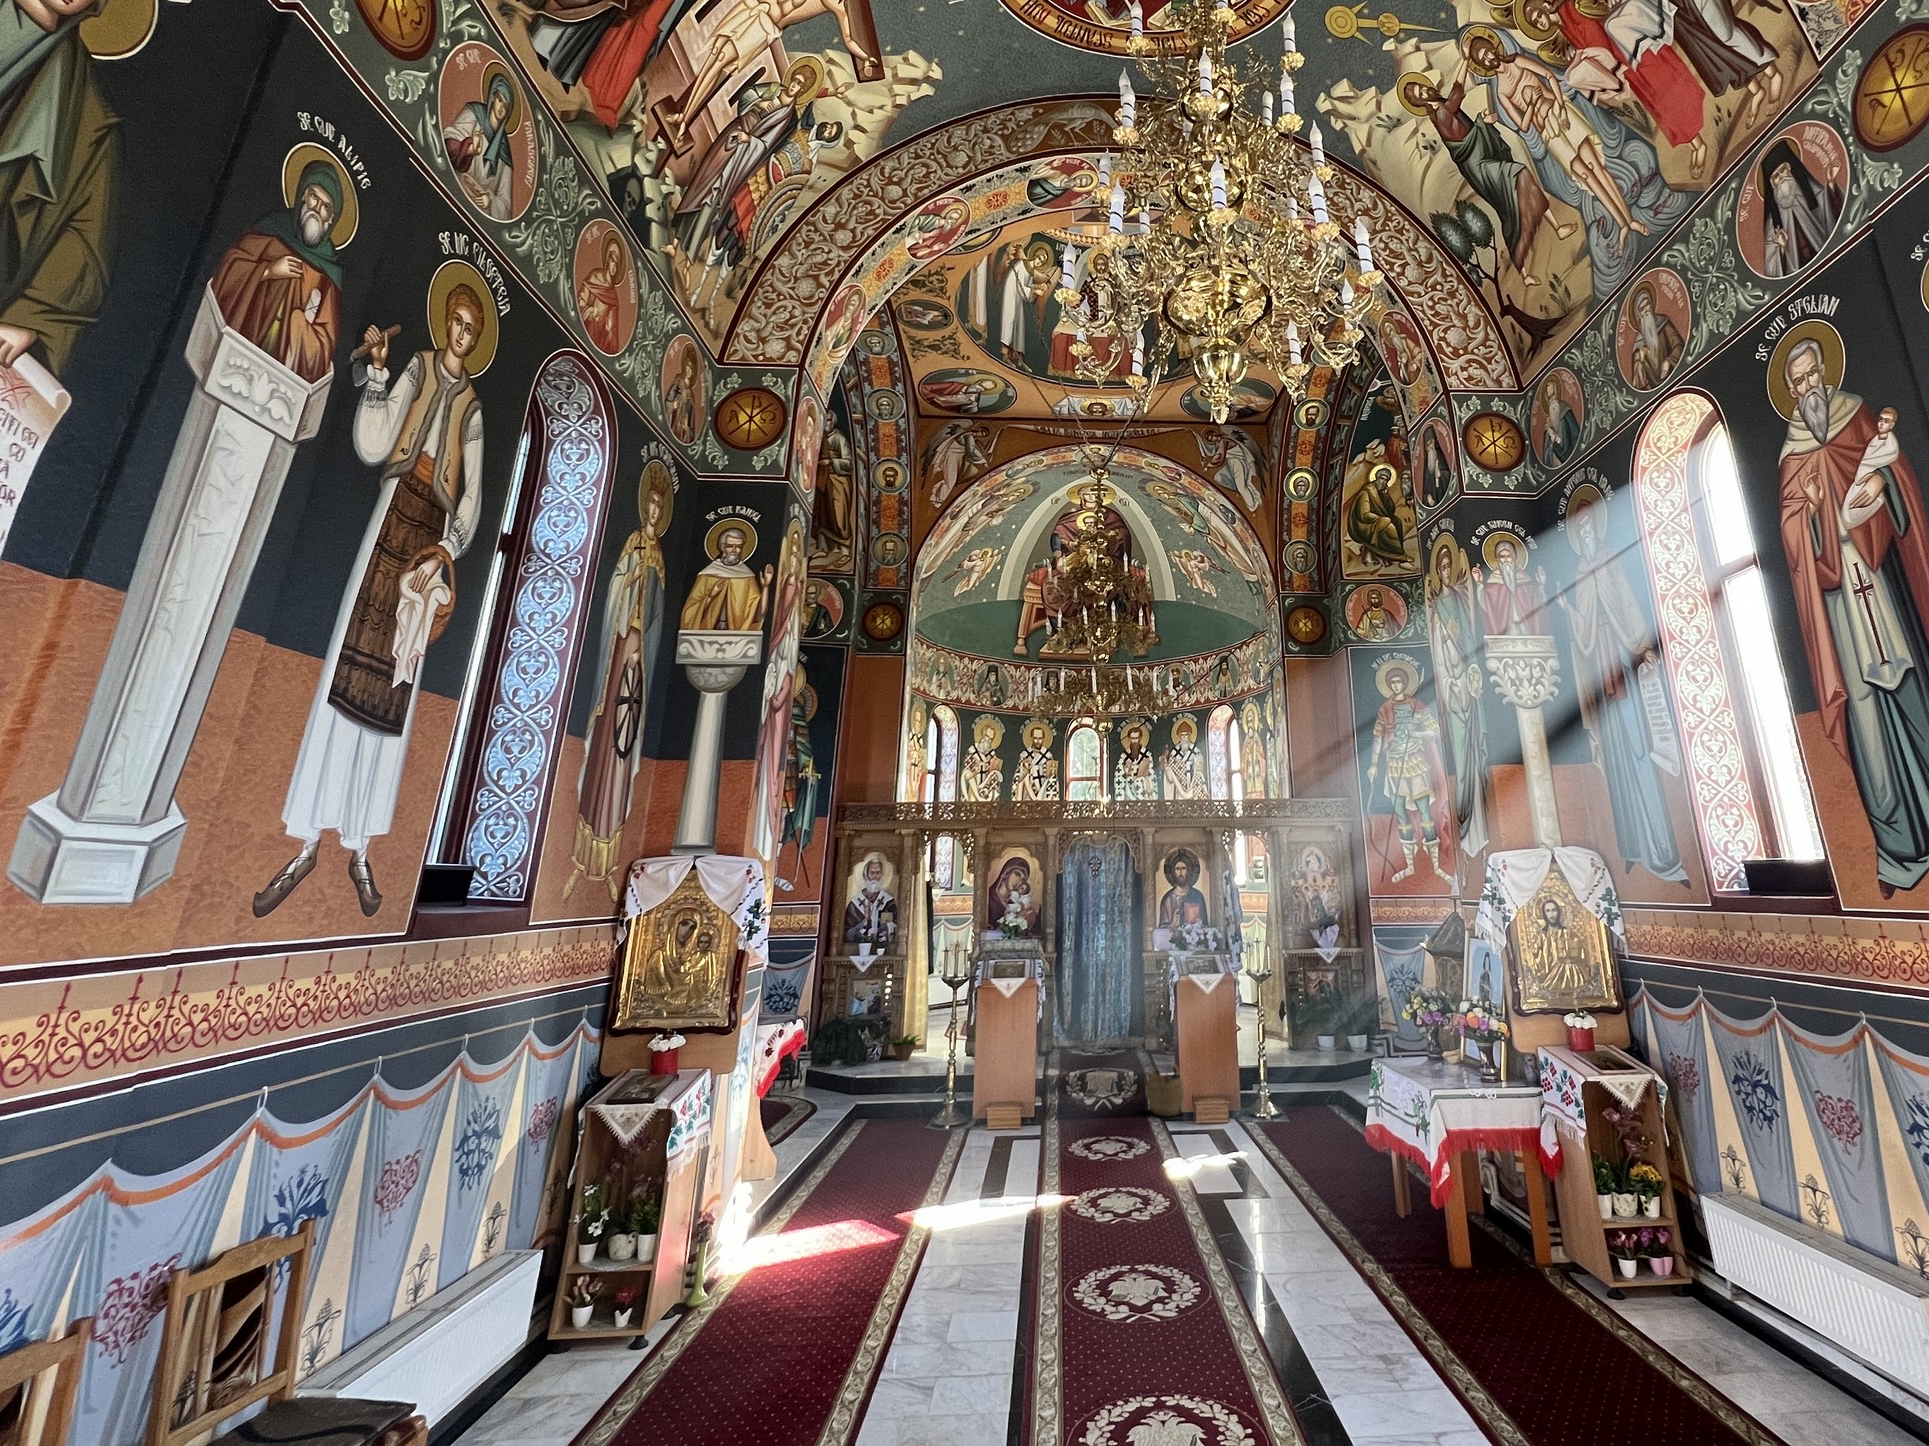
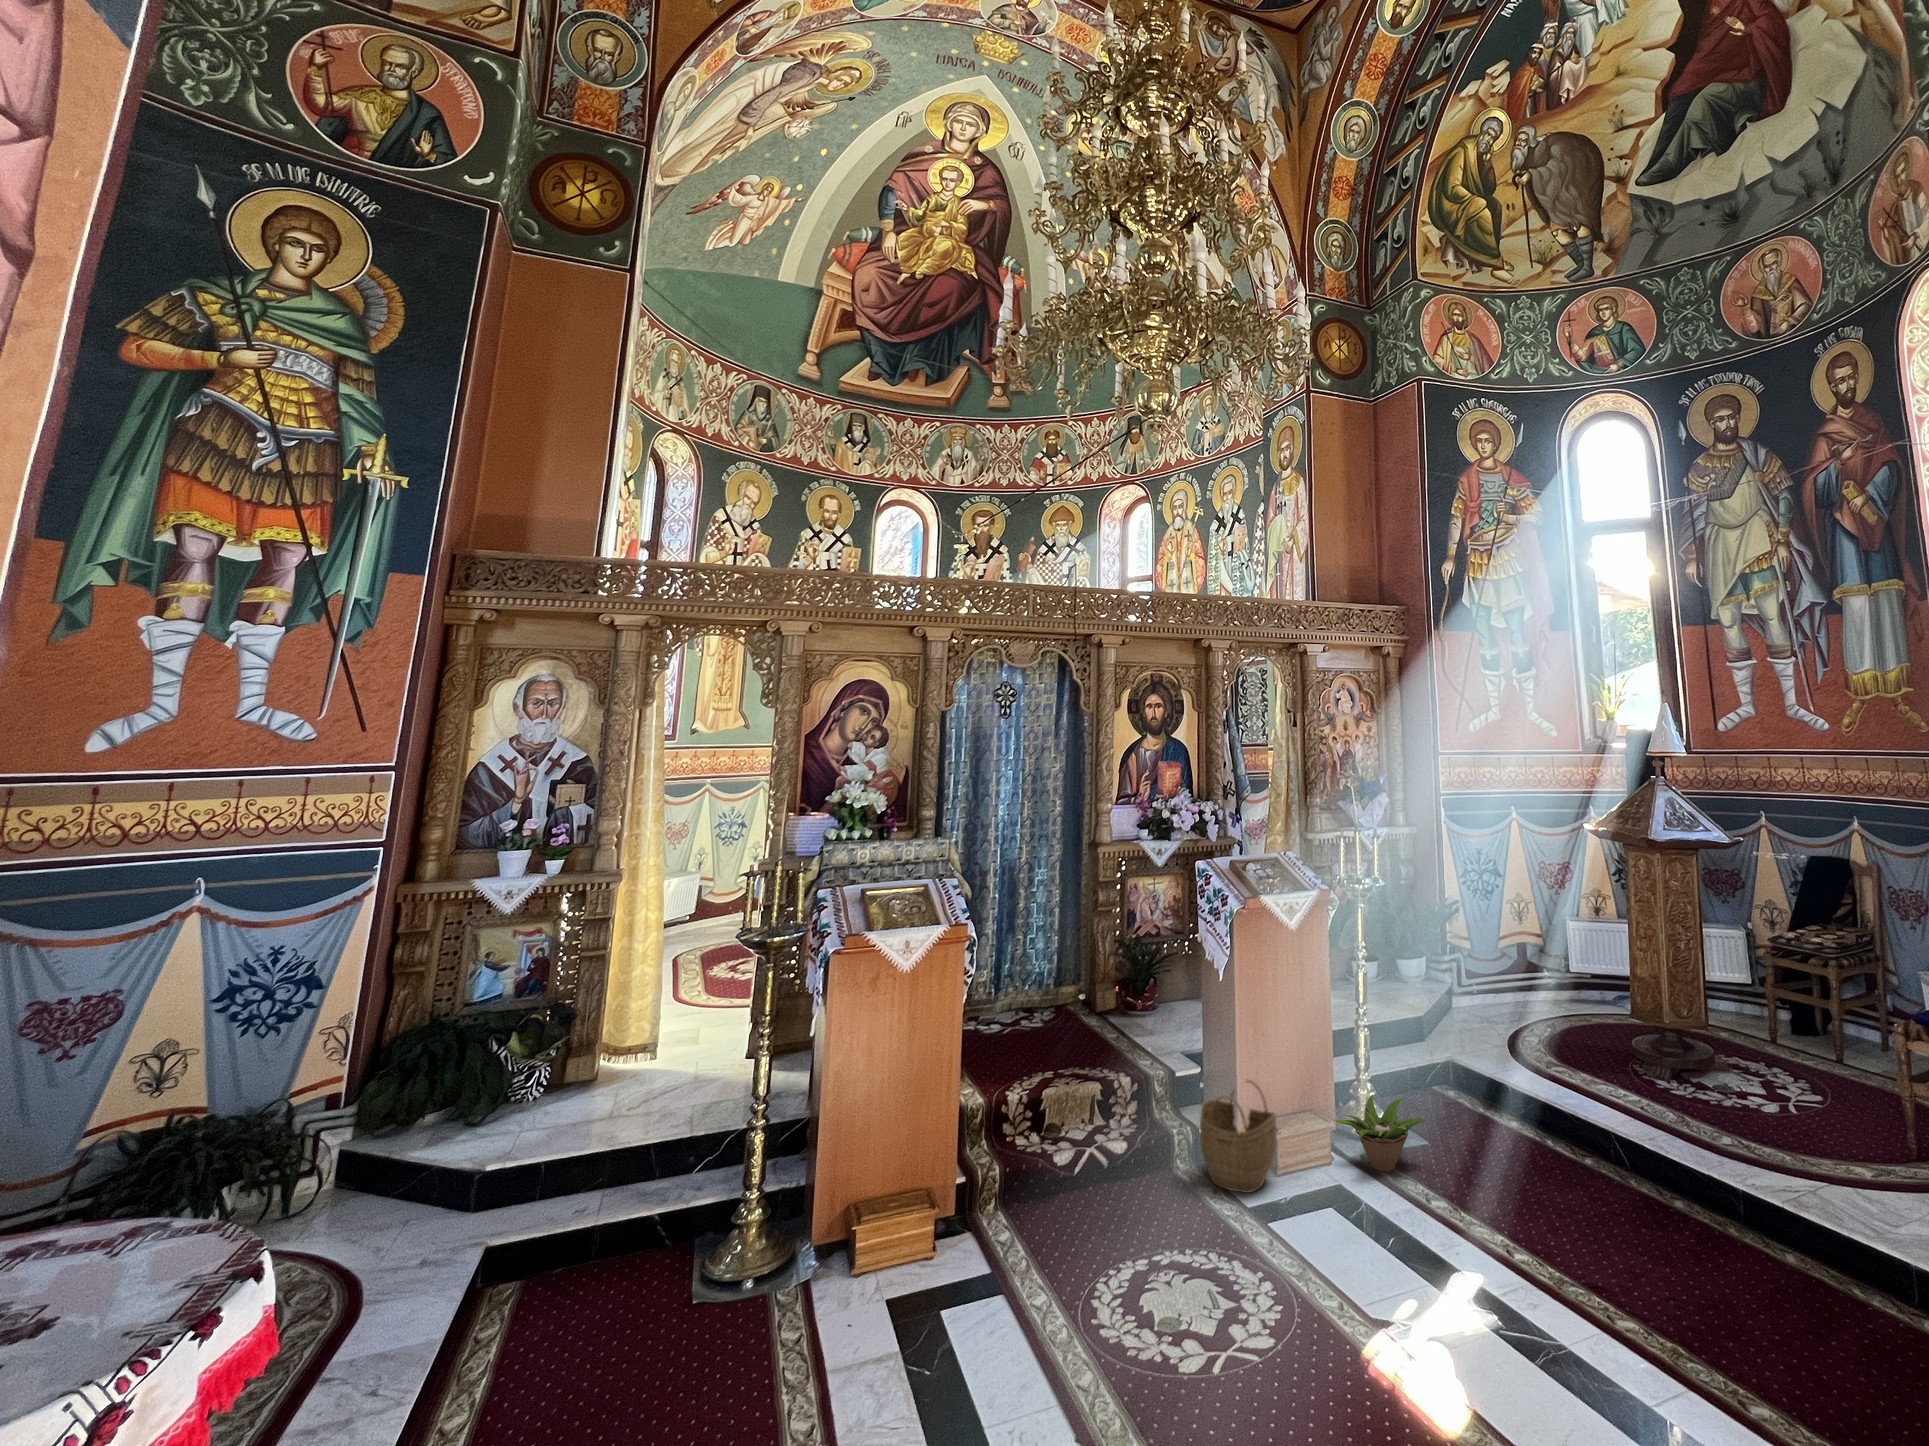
decorative plant: present [887,1034,921,1061] -> present [1335,1095,1426,1171]

